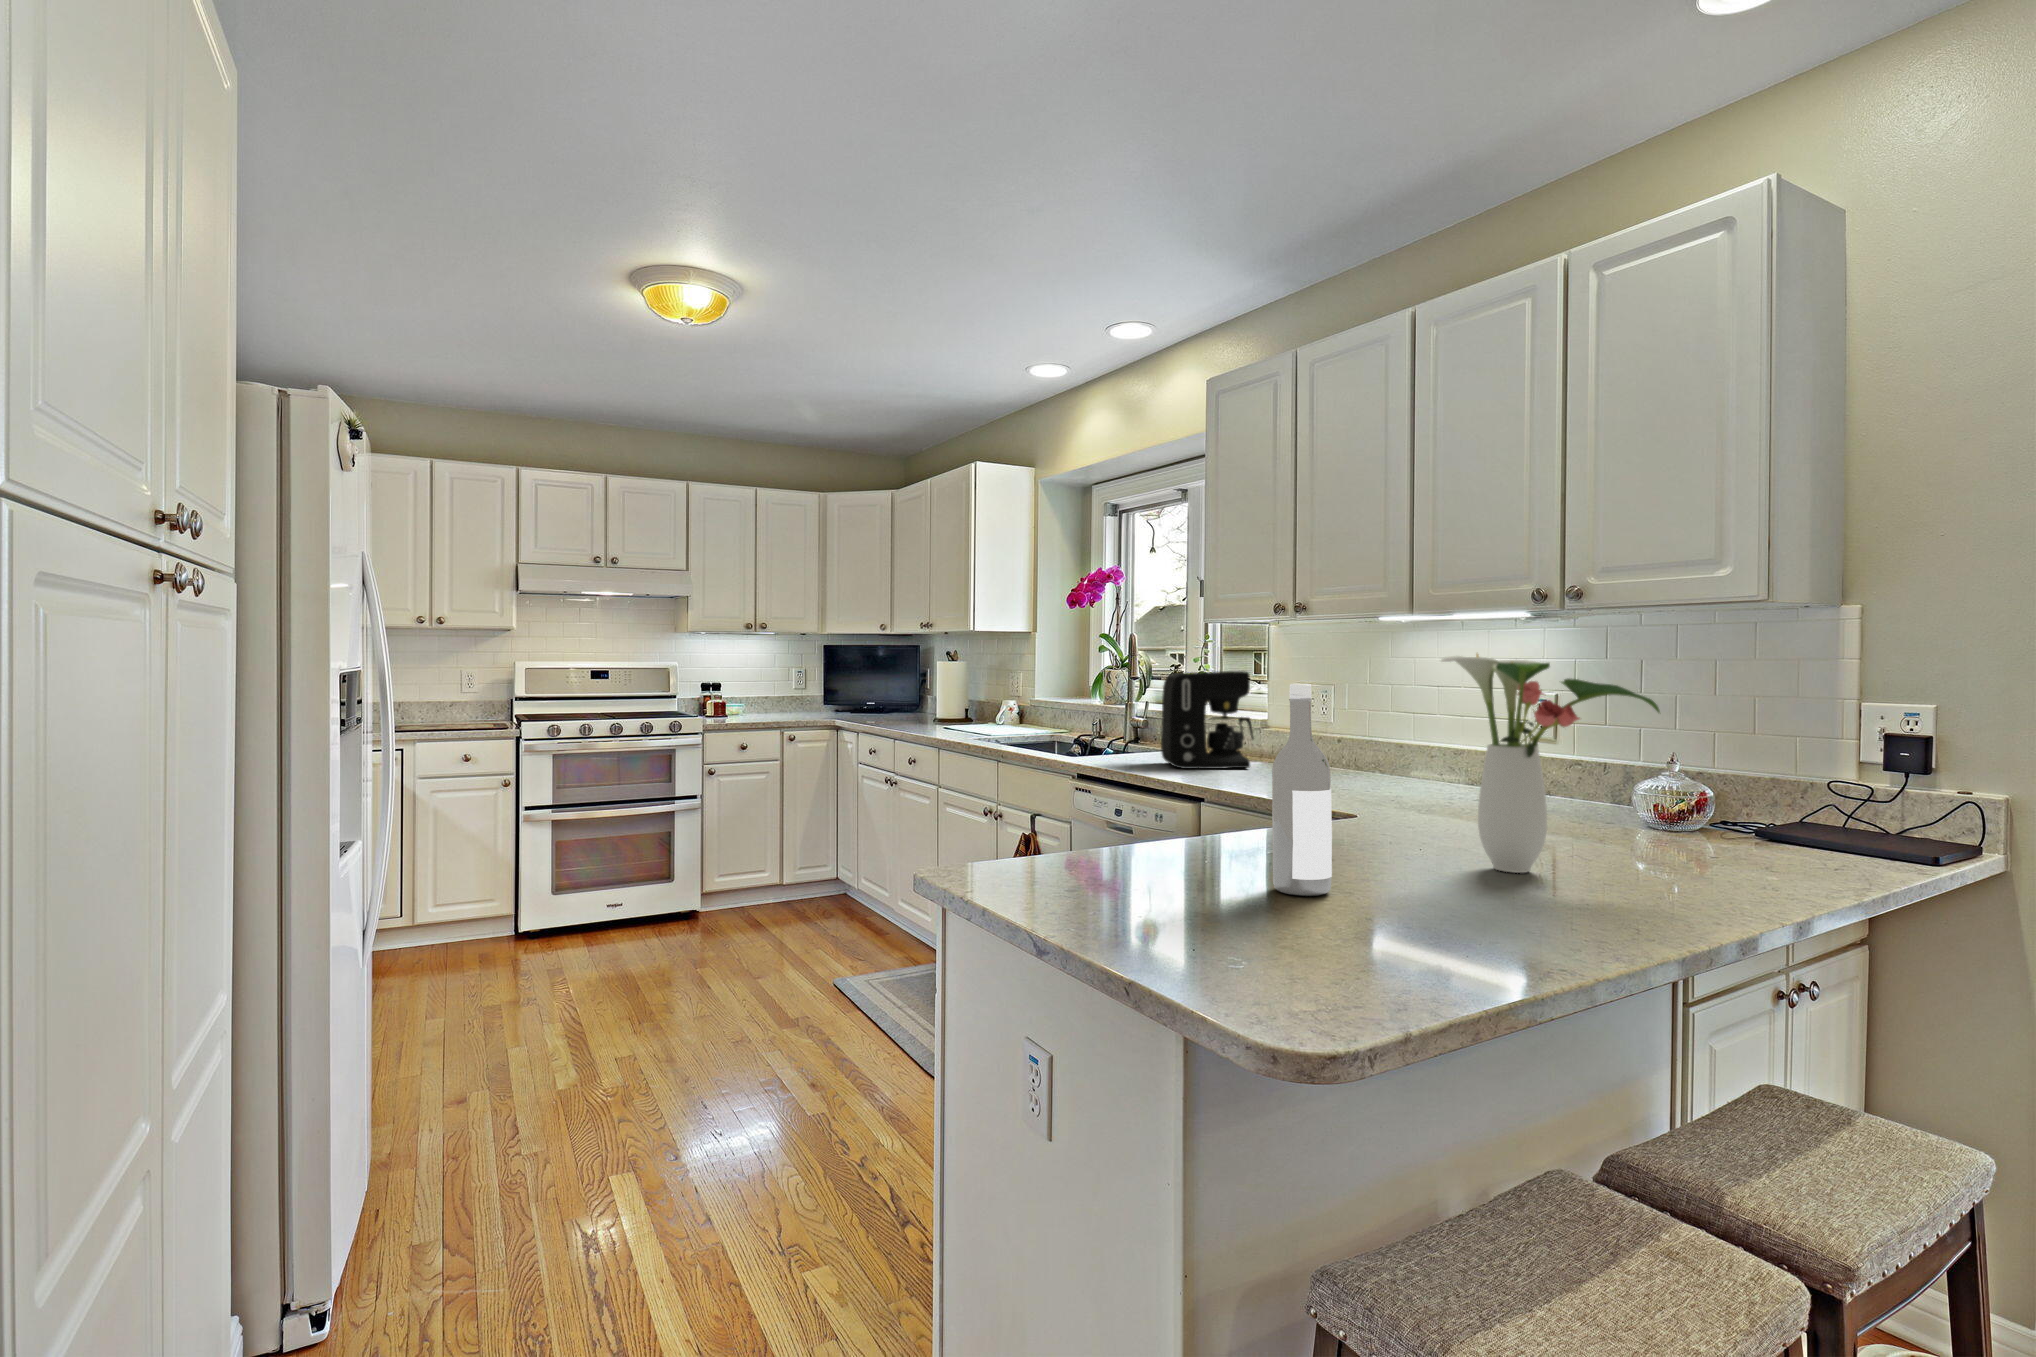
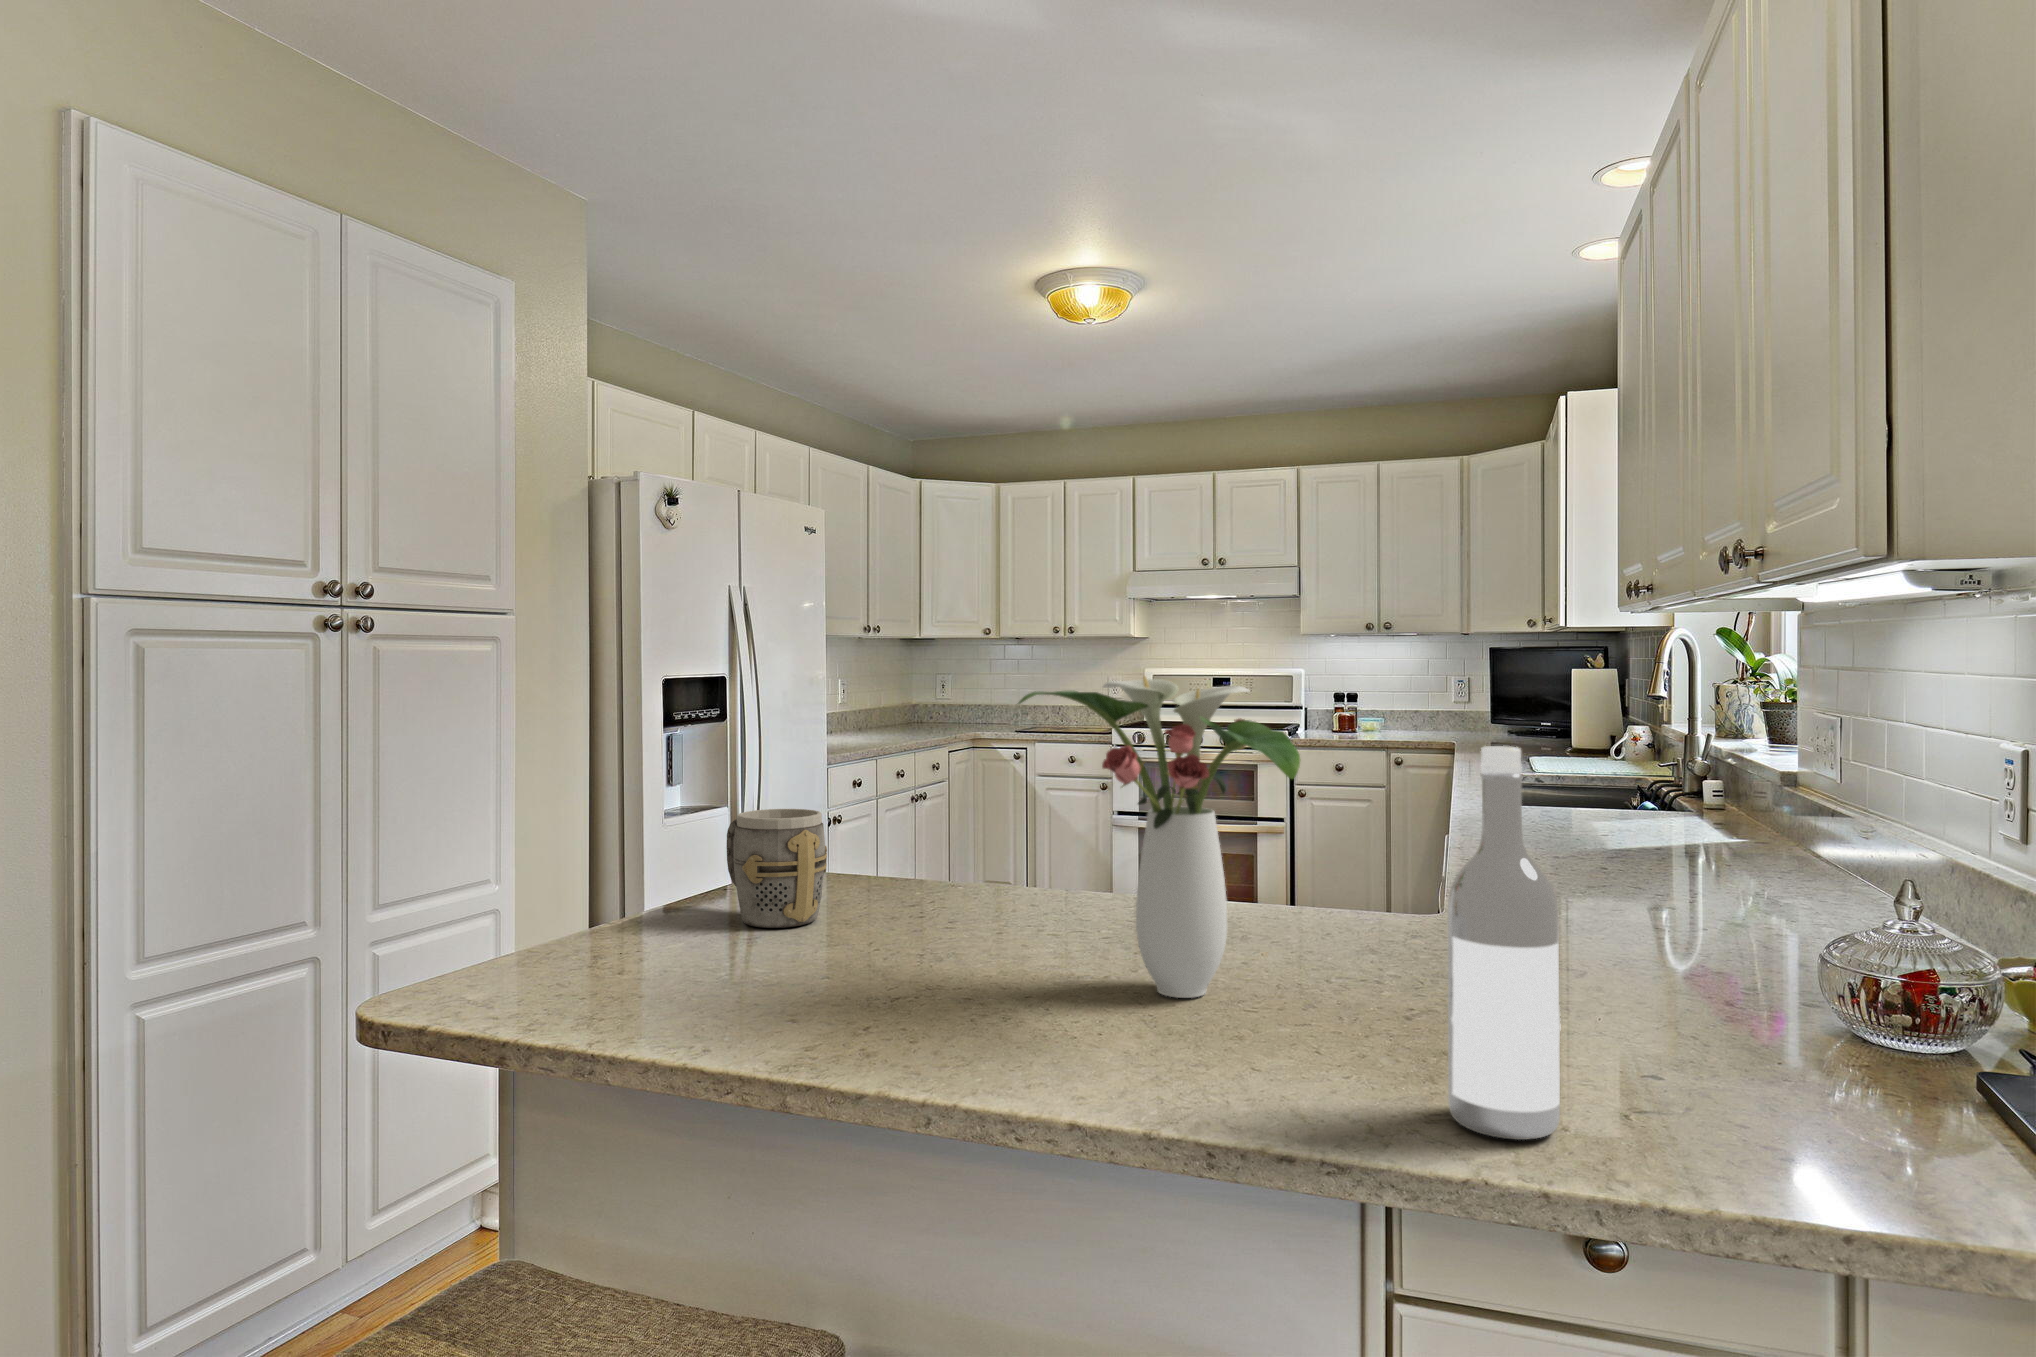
coffee maker: present [1161,671,1254,769] -> none [1557,690,1722,845]
wine bottle: present [1272,684,1332,896] -> present [1448,746,1560,1140]
mug: none [1072,783,1206,900] -> present [727,809,827,928]

